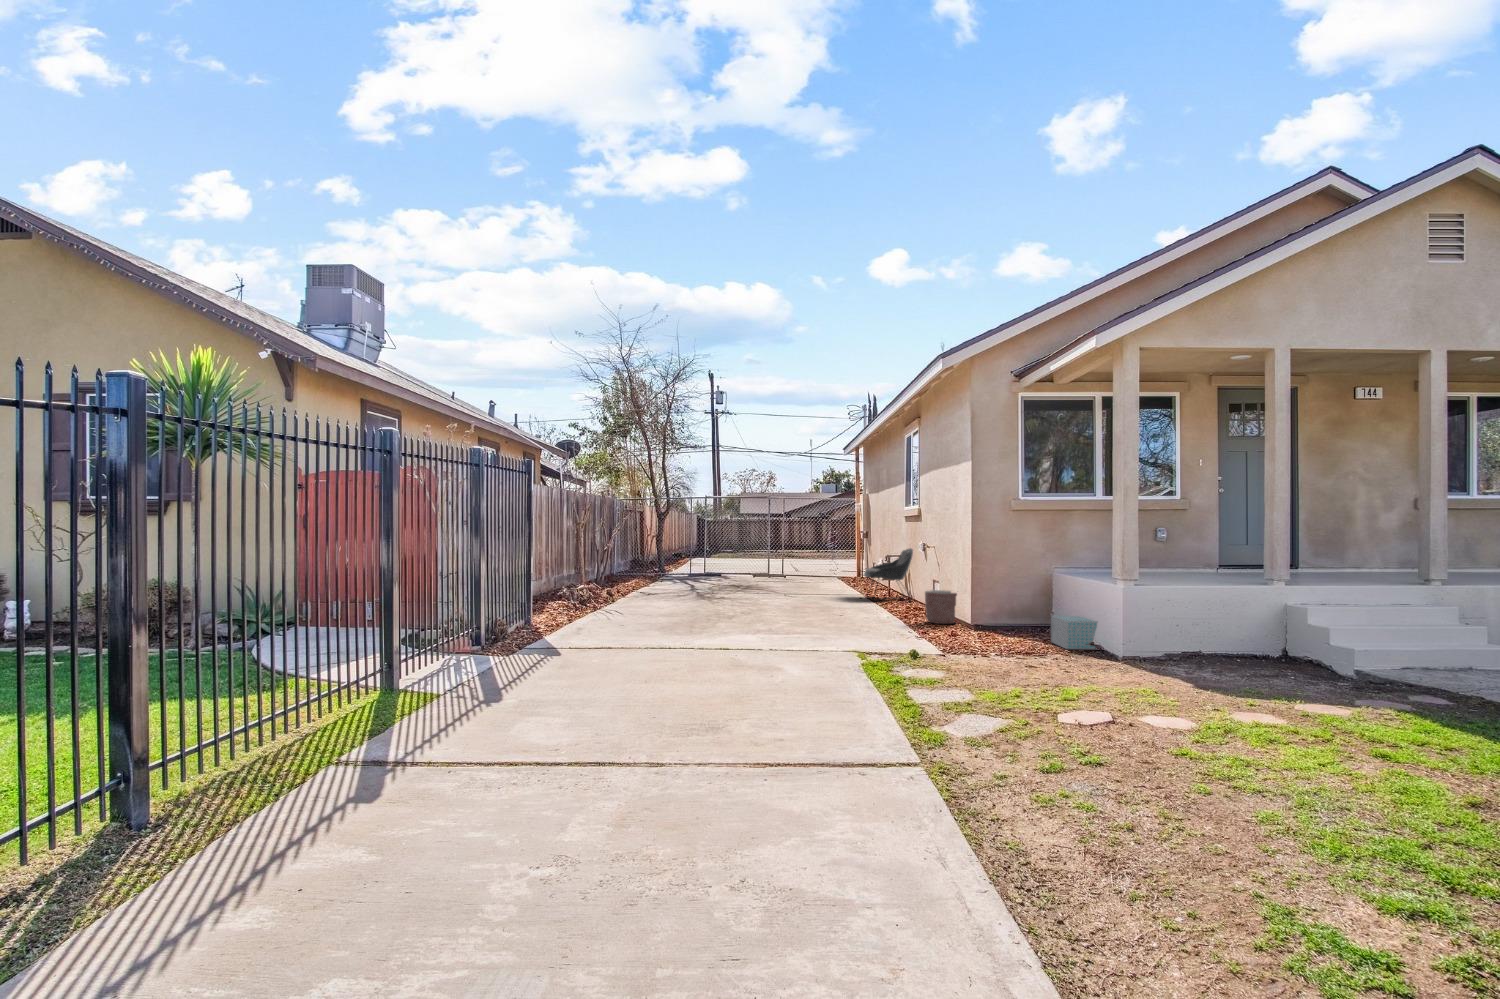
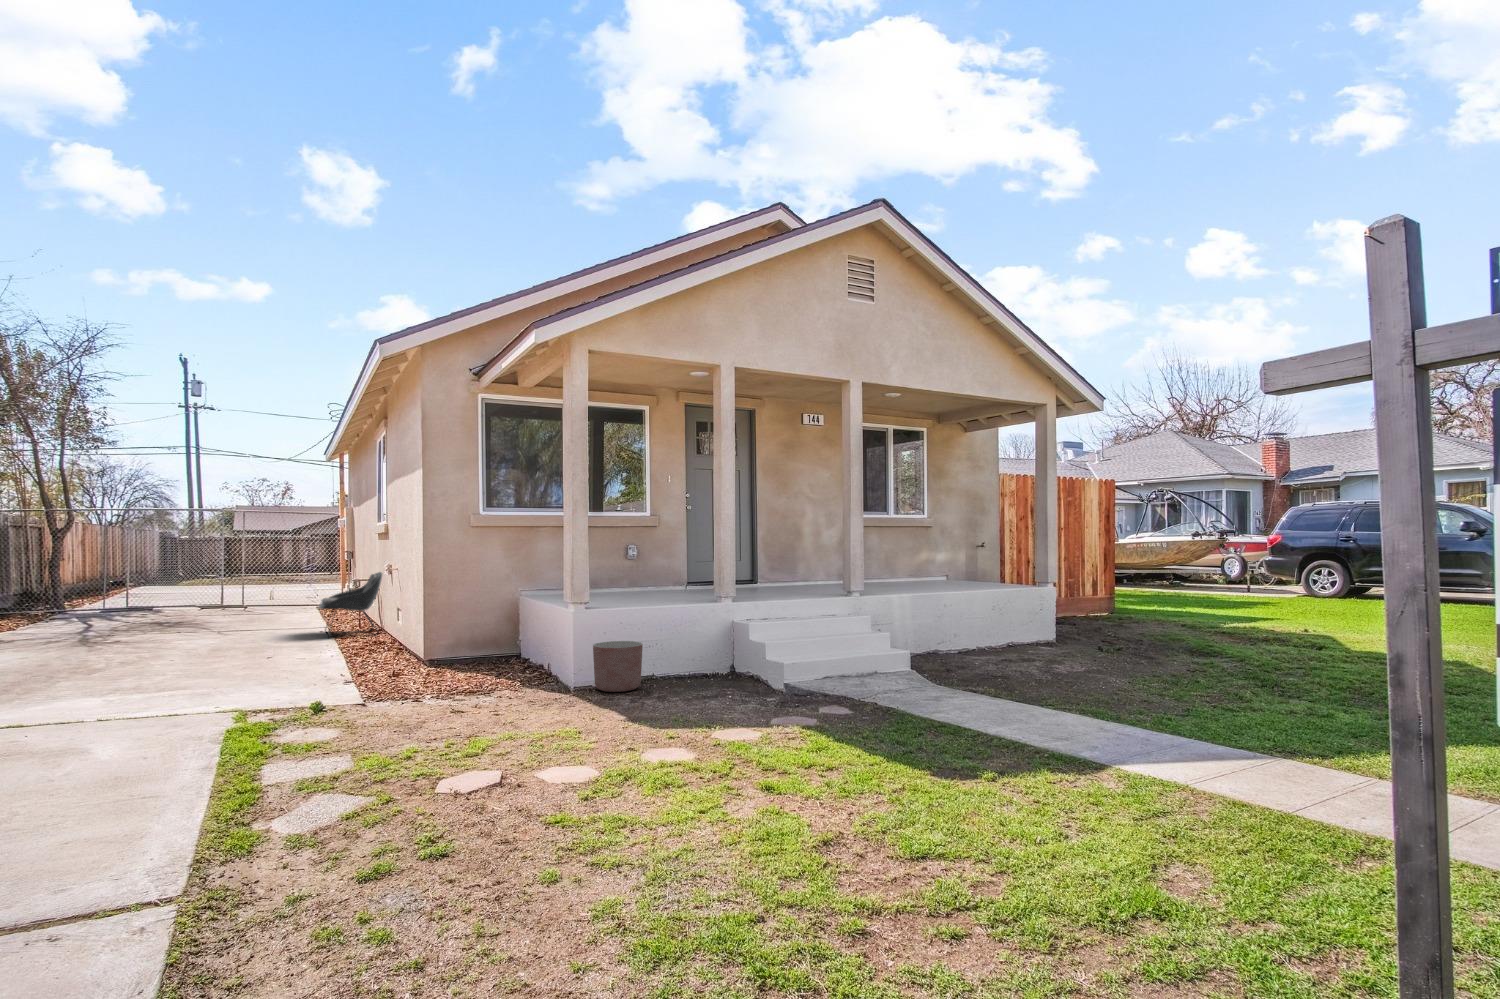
planter: present [925,590,957,624] -> present [593,641,643,692]
storage box: present [1051,616,1098,649] -> none [503,645,559,687]

